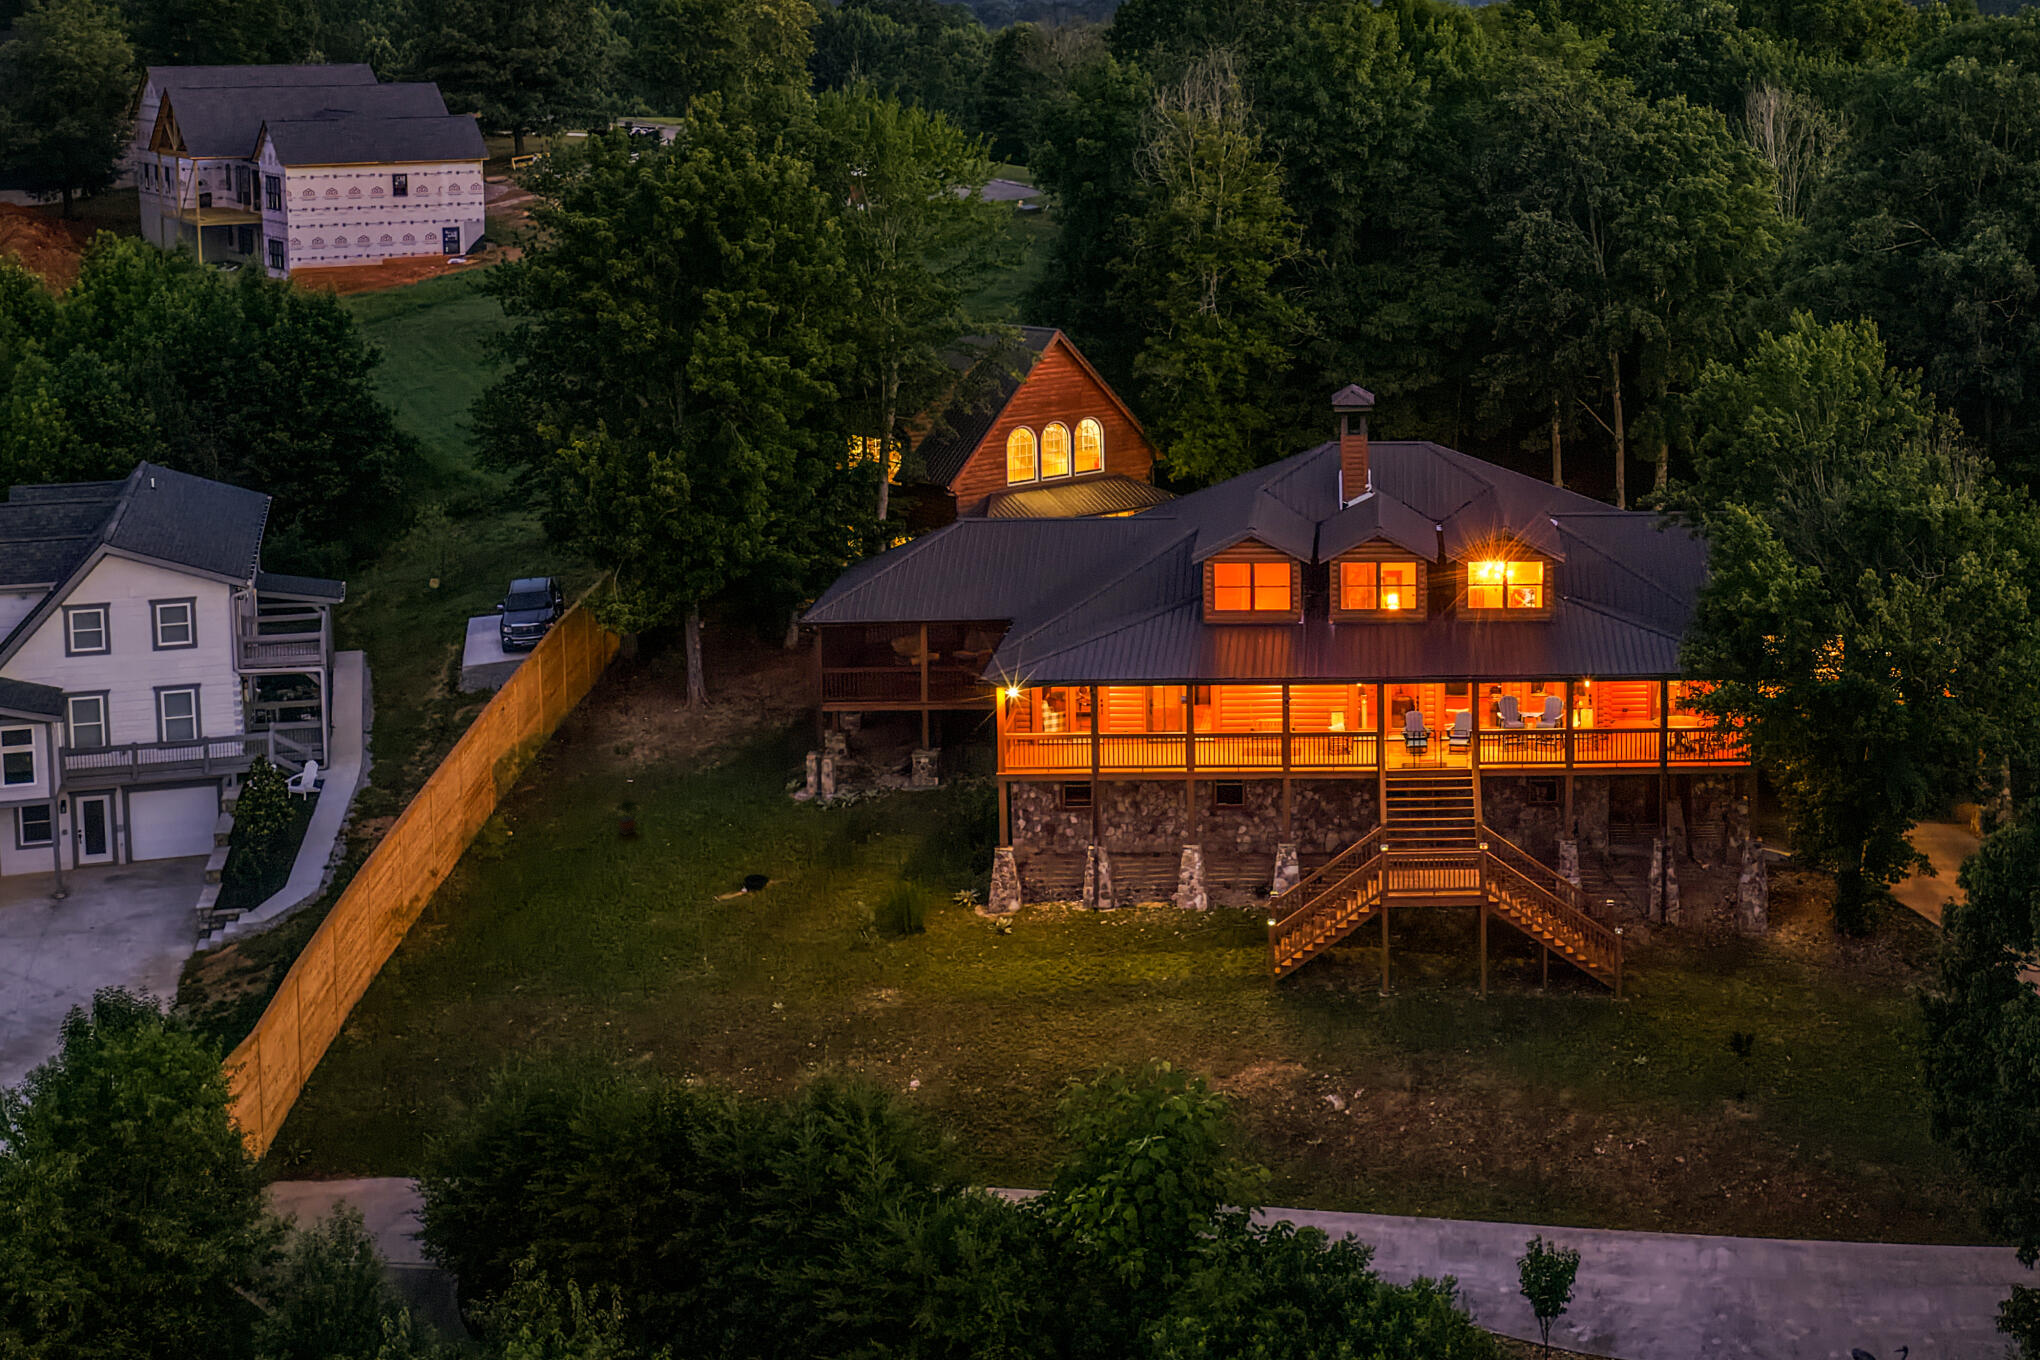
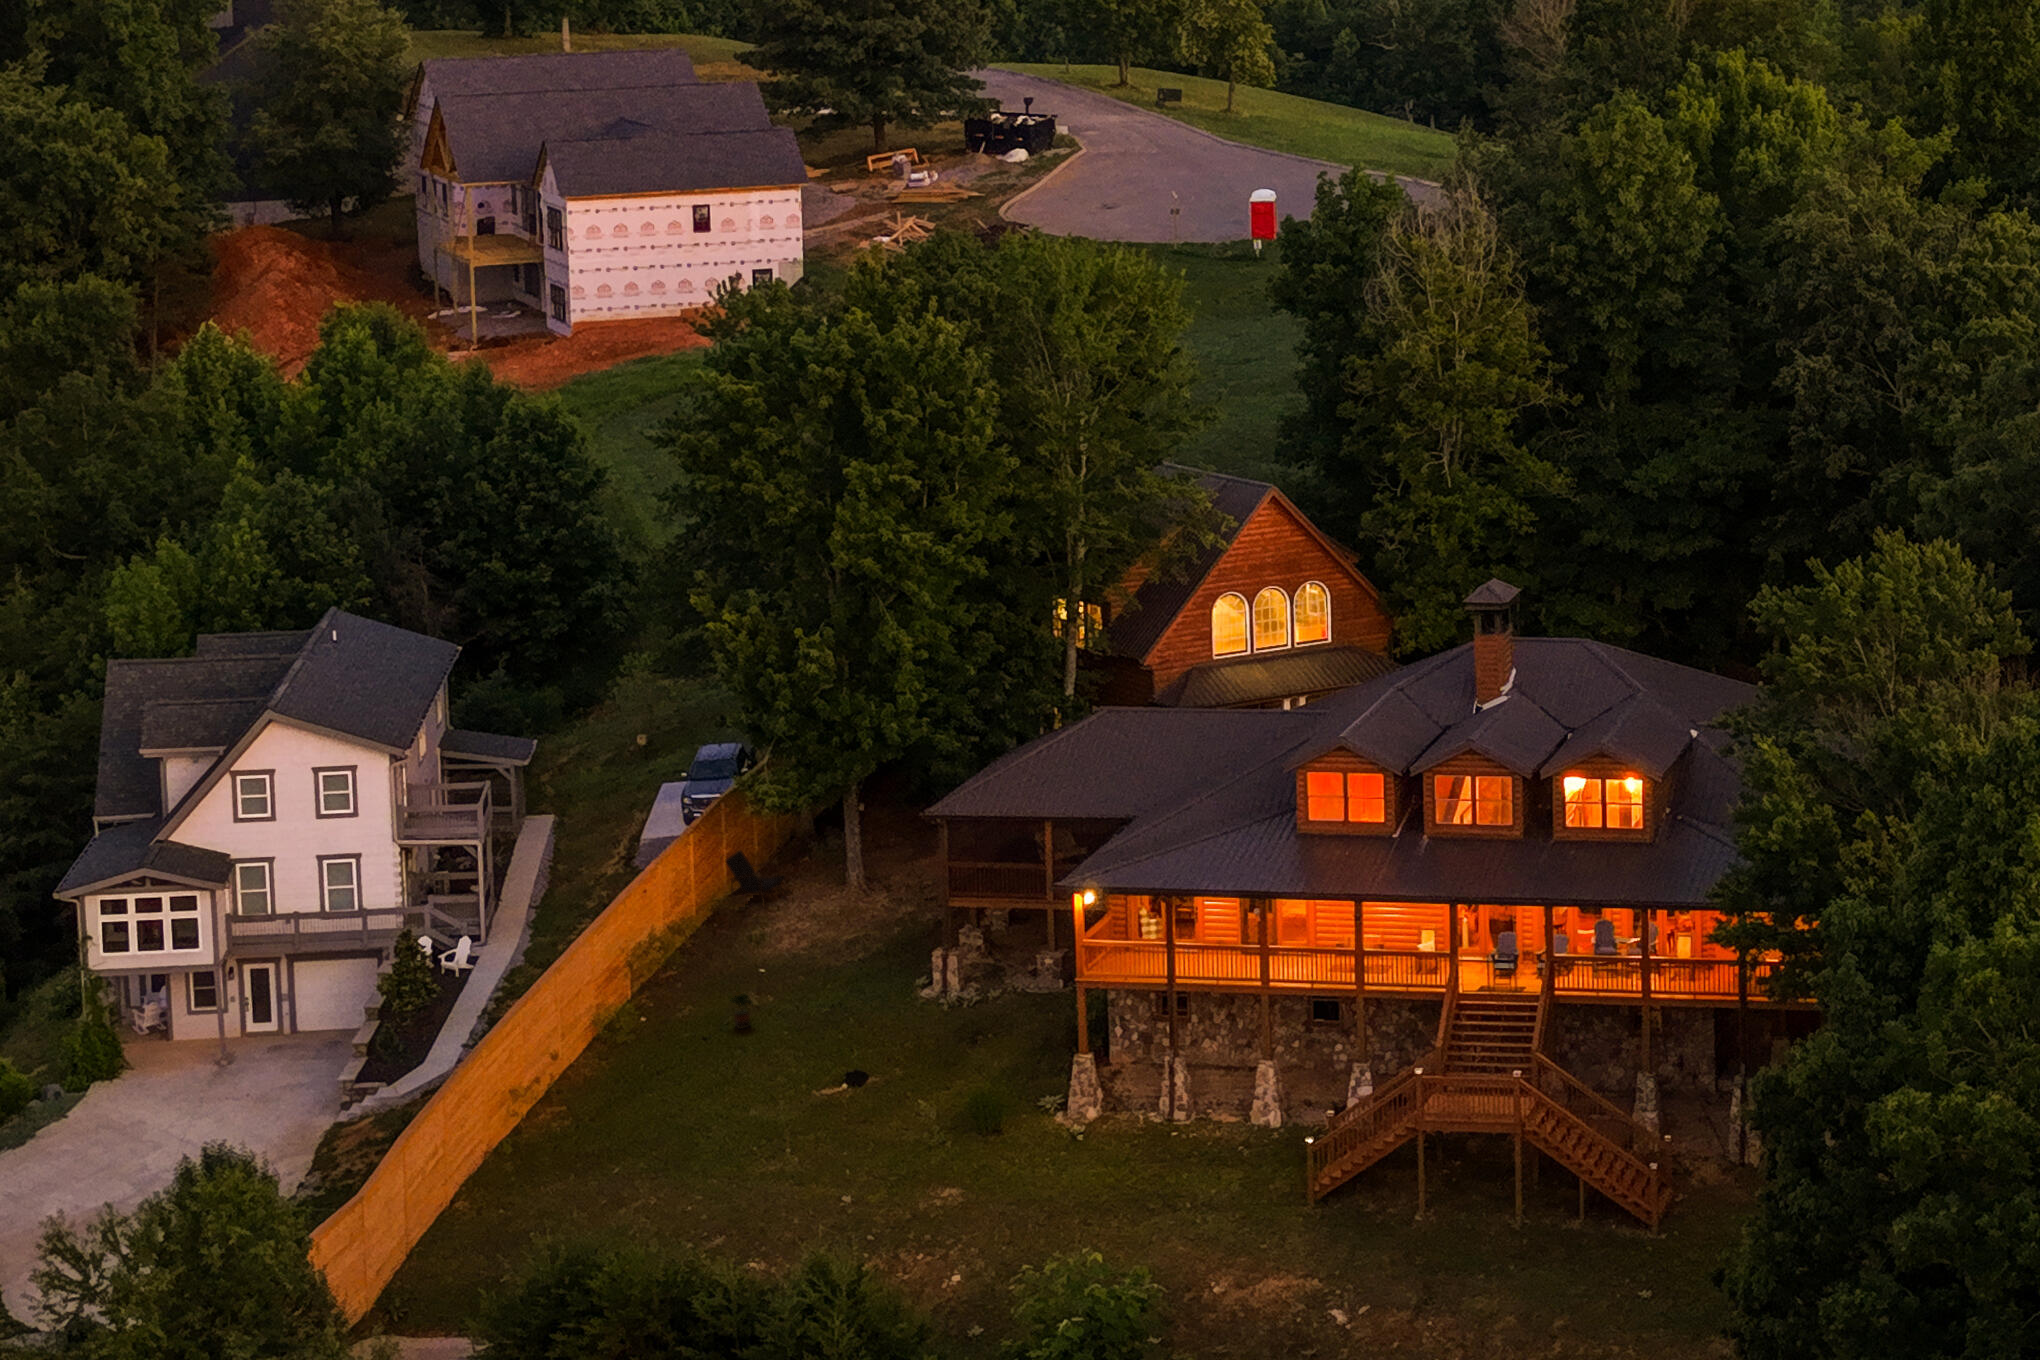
lounge chair: none [572,663,629,716] -> present [725,850,784,905]

